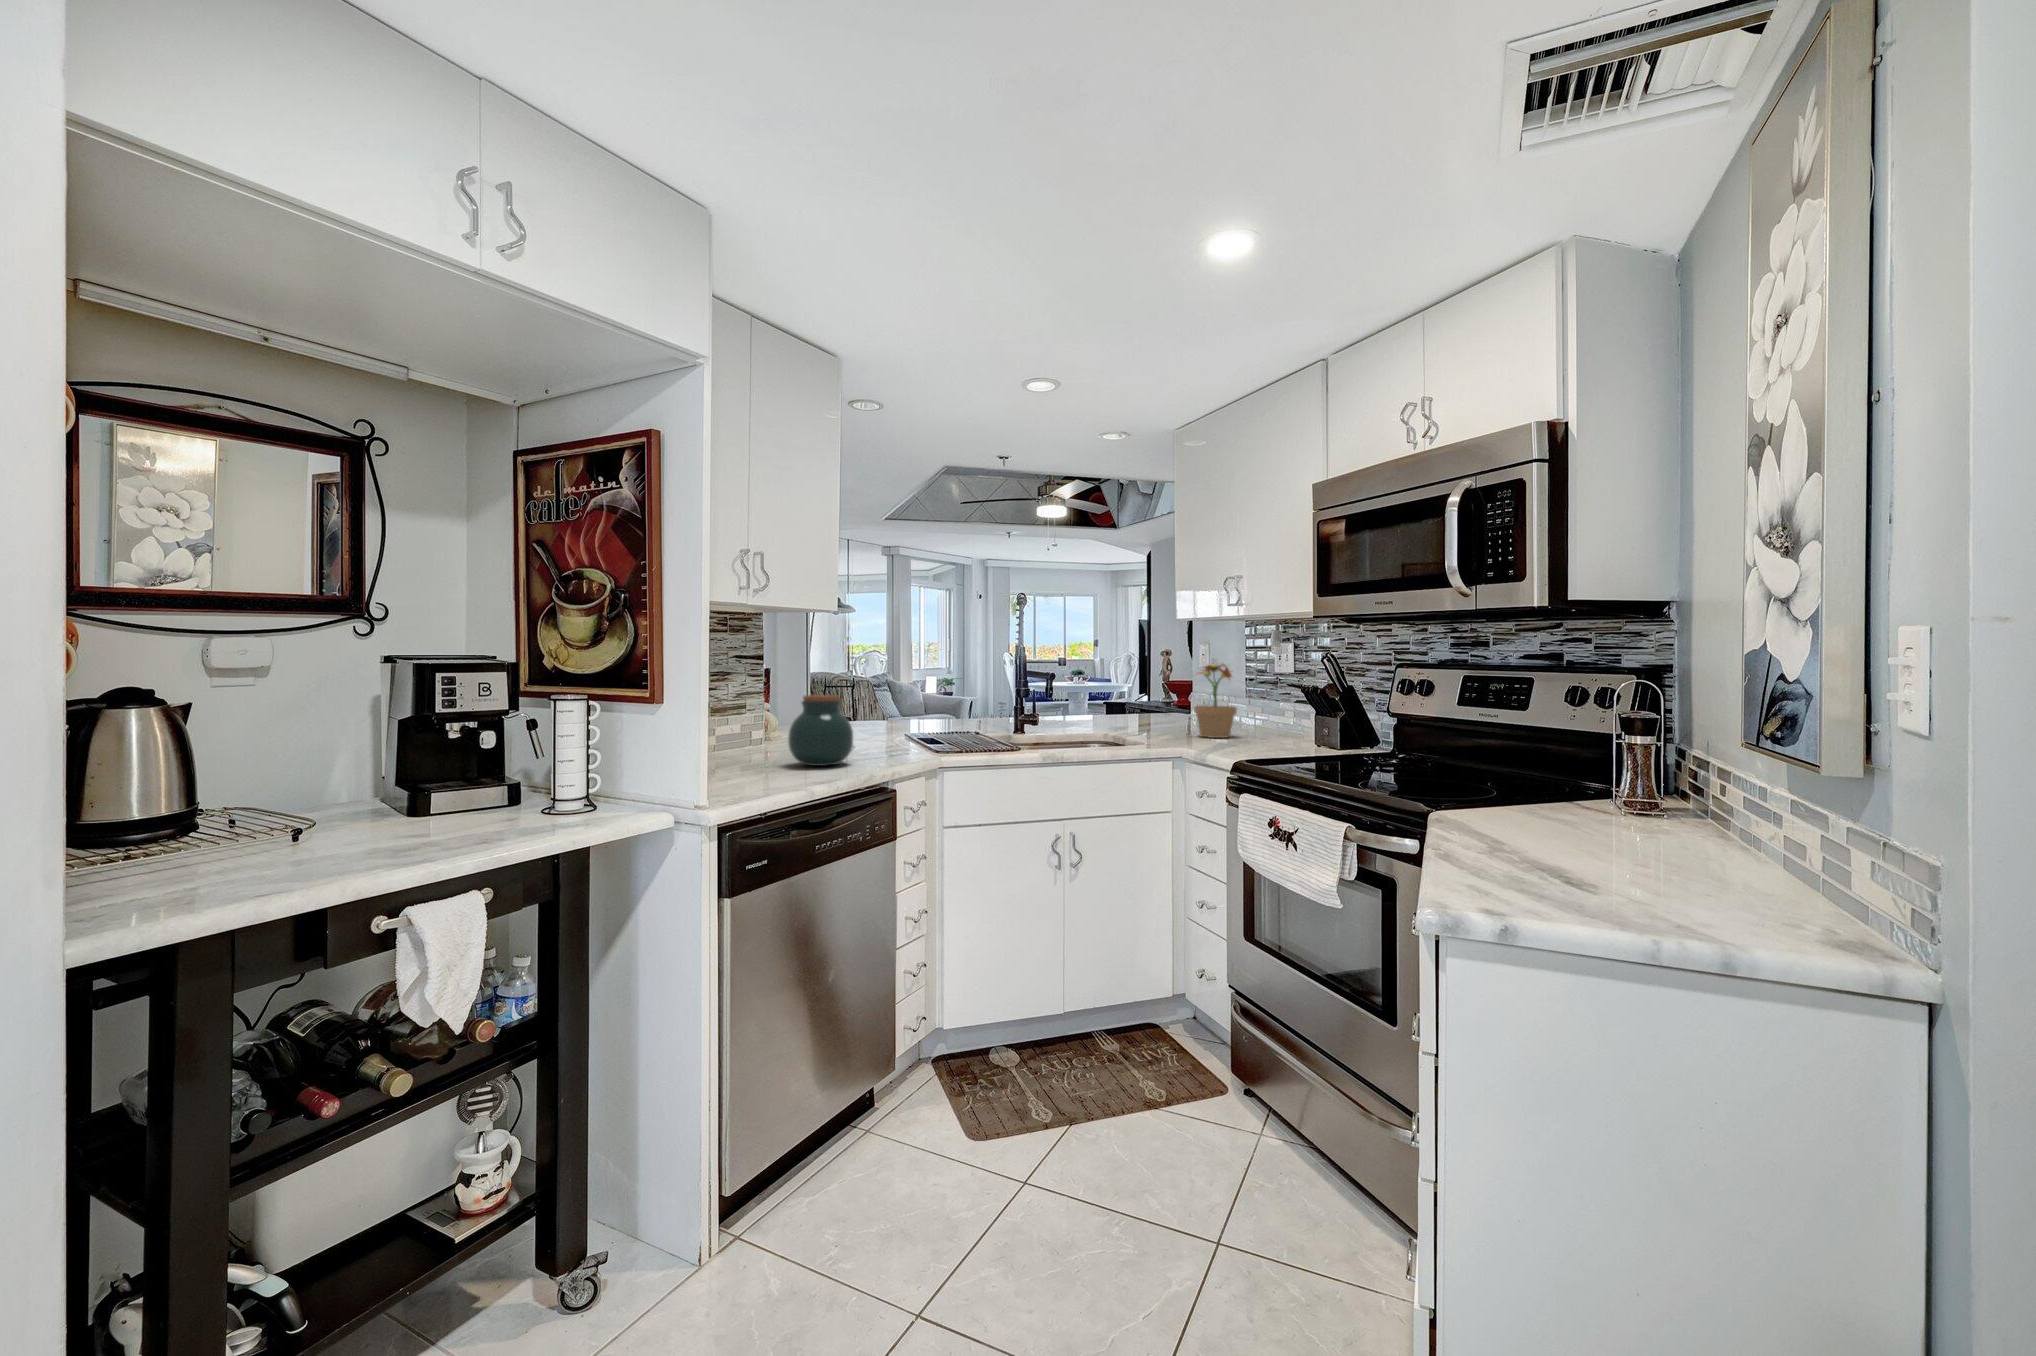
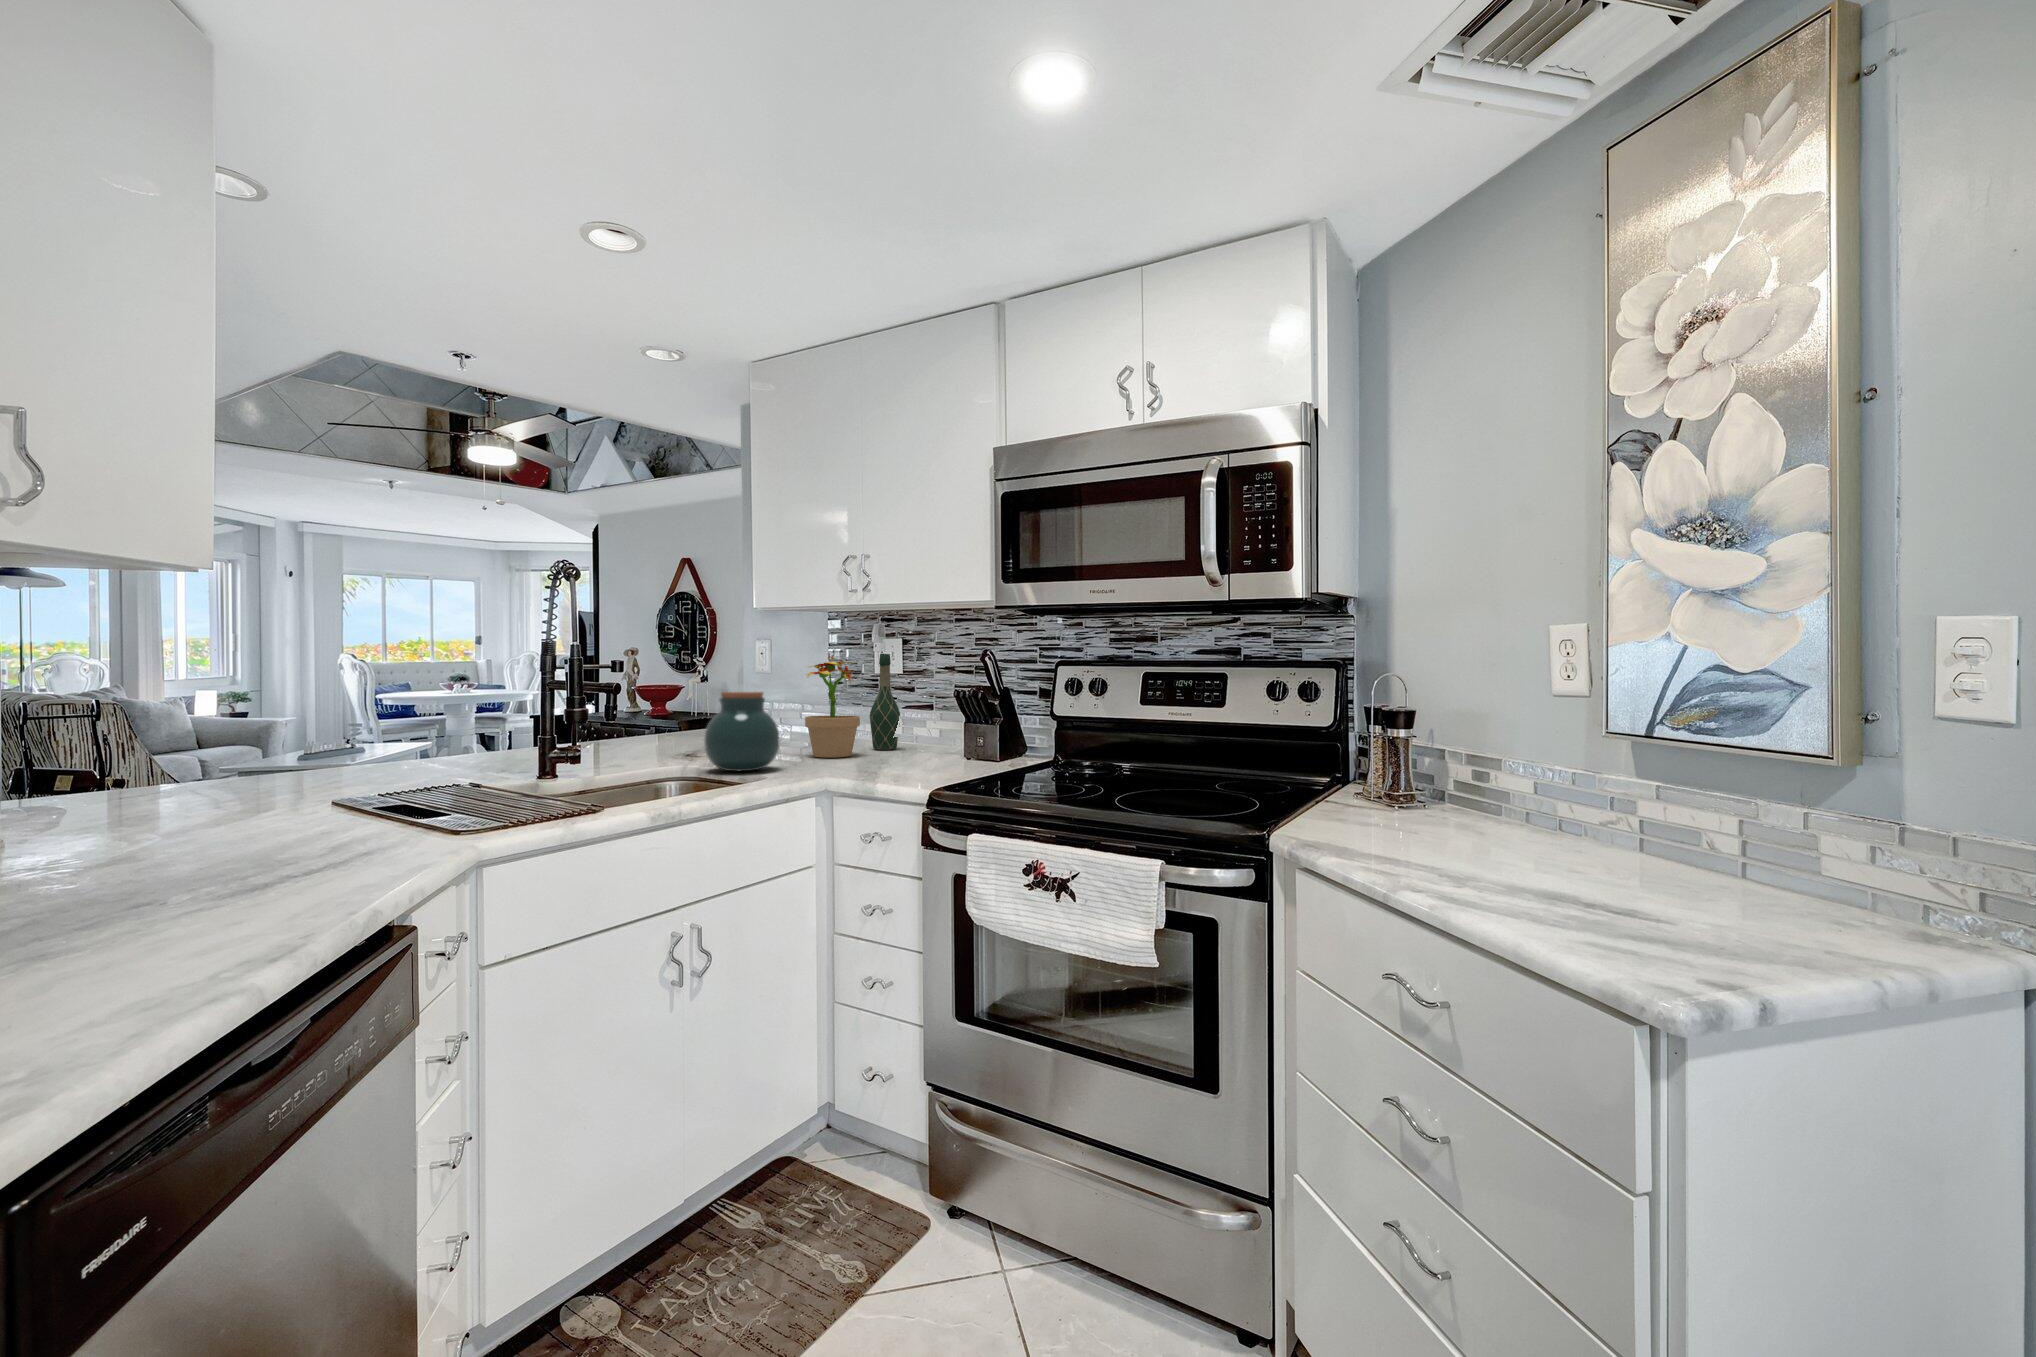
wine bottle: none [1254,658,1280,735] -> present [870,654,900,750]
jar: present [788,695,853,766] -> present [704,692,779,771]

